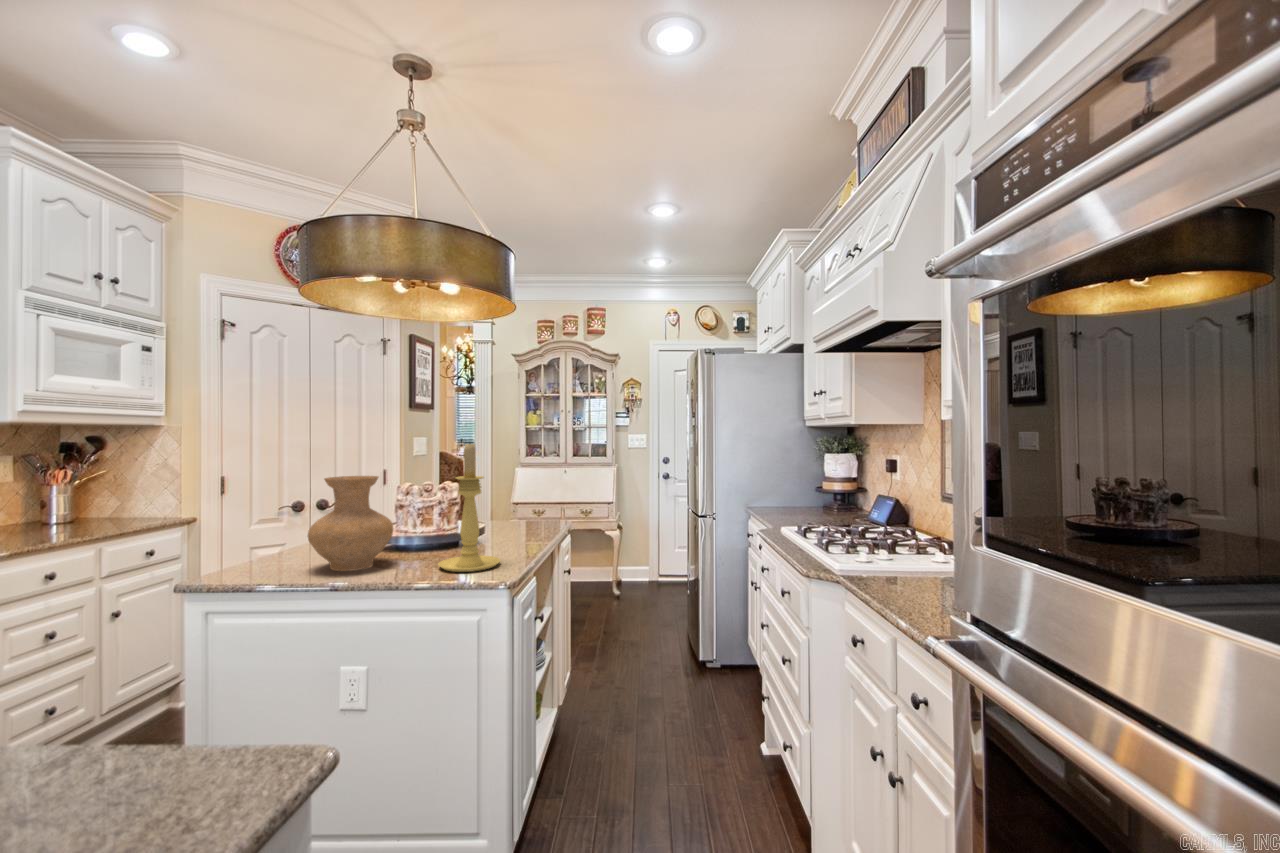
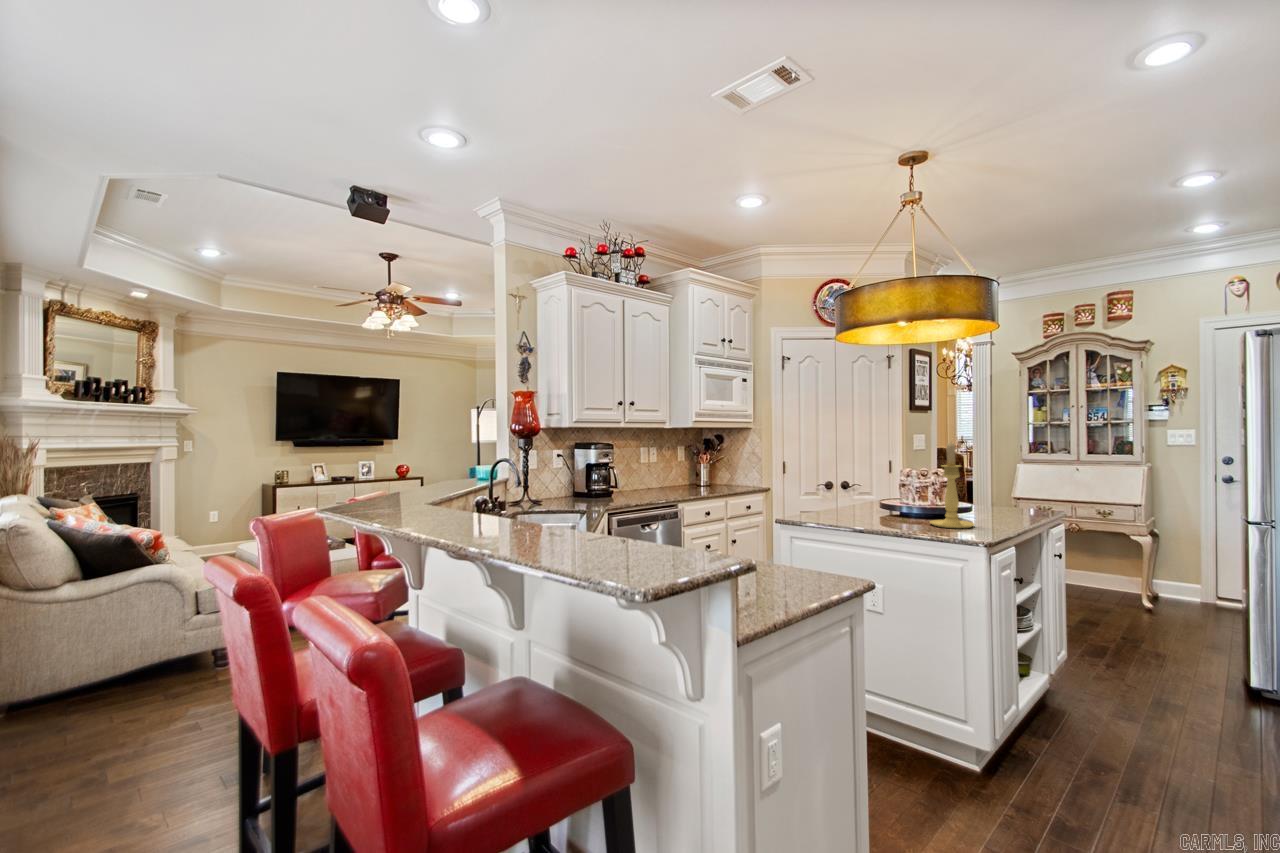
vase: present [308,476,393,571] -> none [849,462,900,520]

